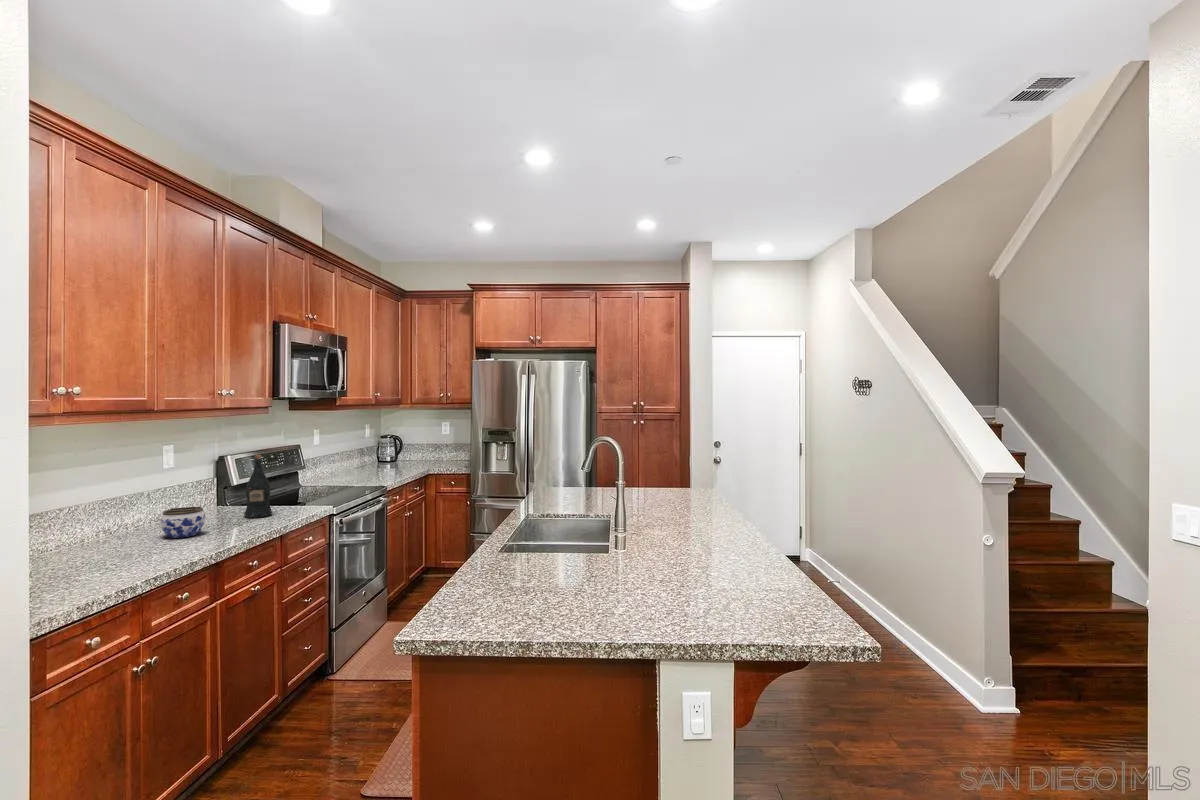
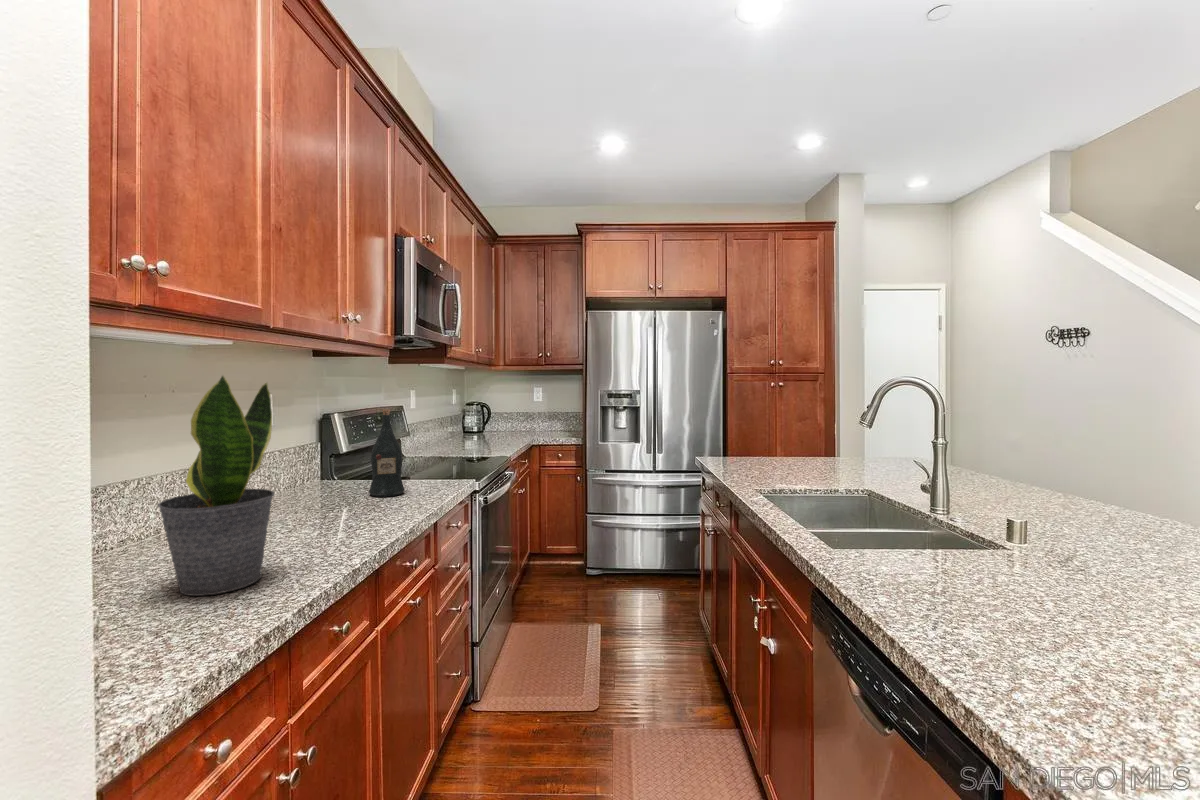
potted plant: none [72,451,144,574] -> present [158,375,274,596]
jar: present [160,507,205,538] -> none [273,480,334,527]

